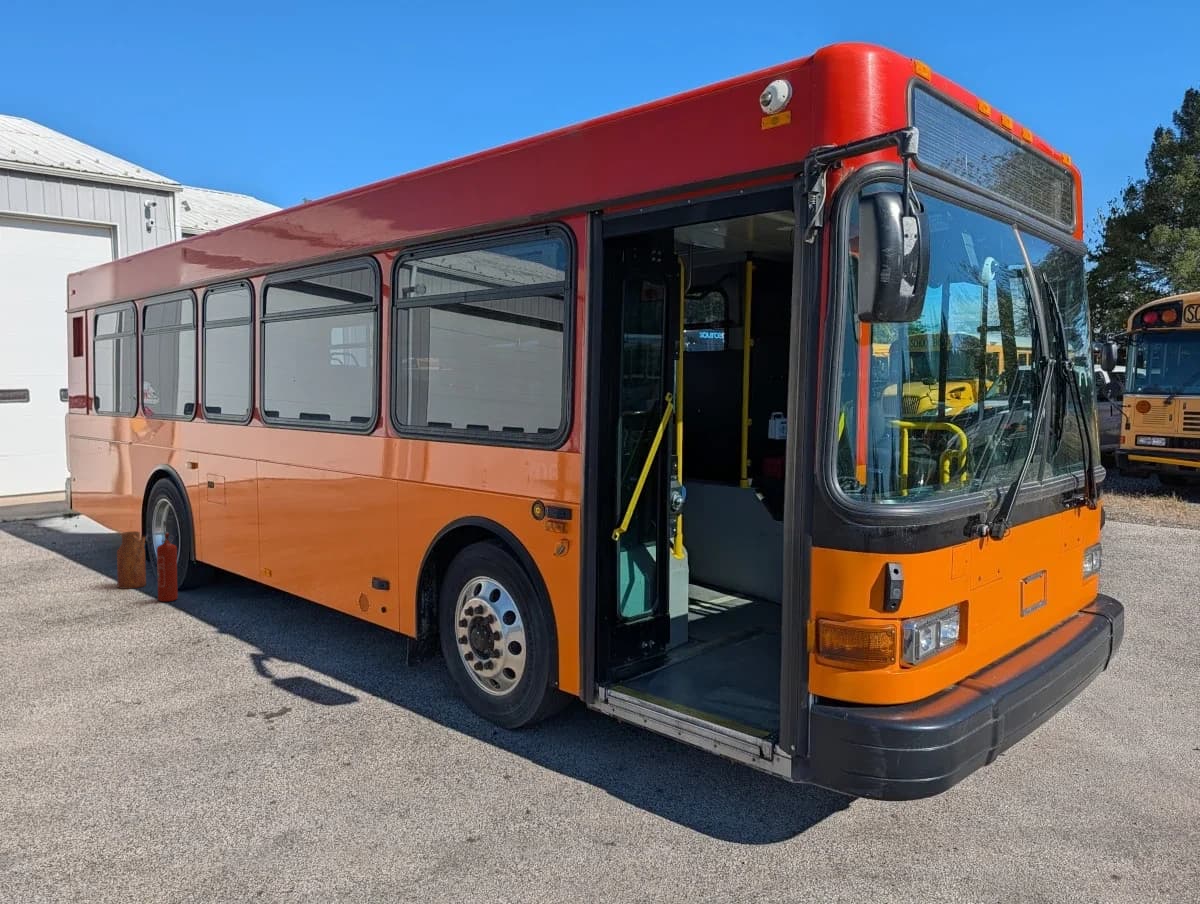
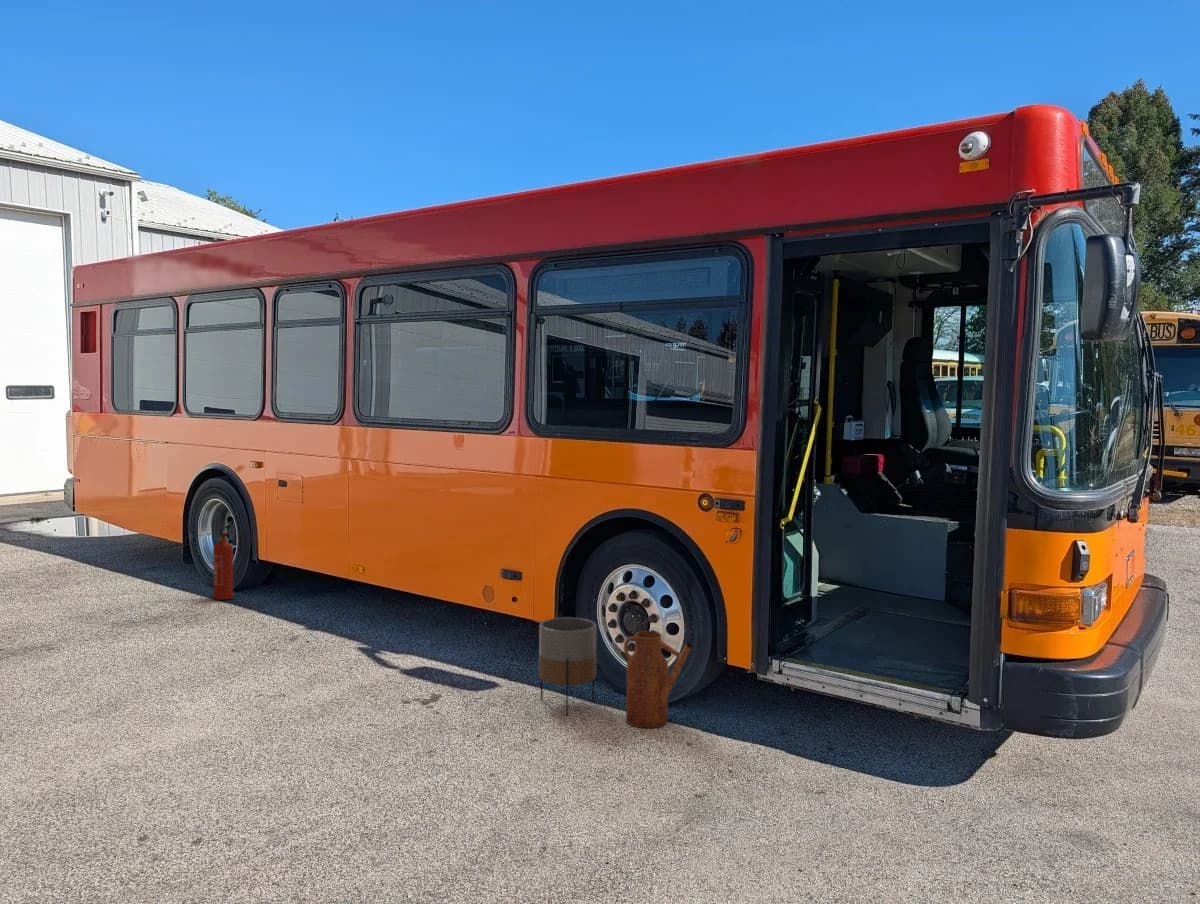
watering can: present [117,531,146,589] -> present [624,631,692,728]
planter: none [381,632,446,739] -> present [539,617,597,715]

